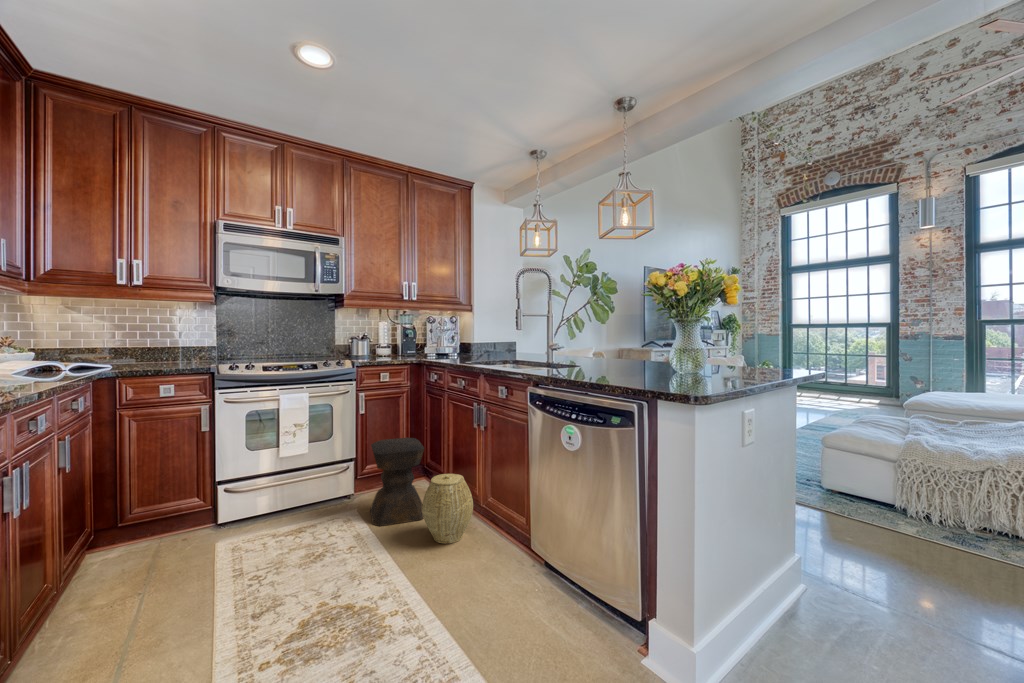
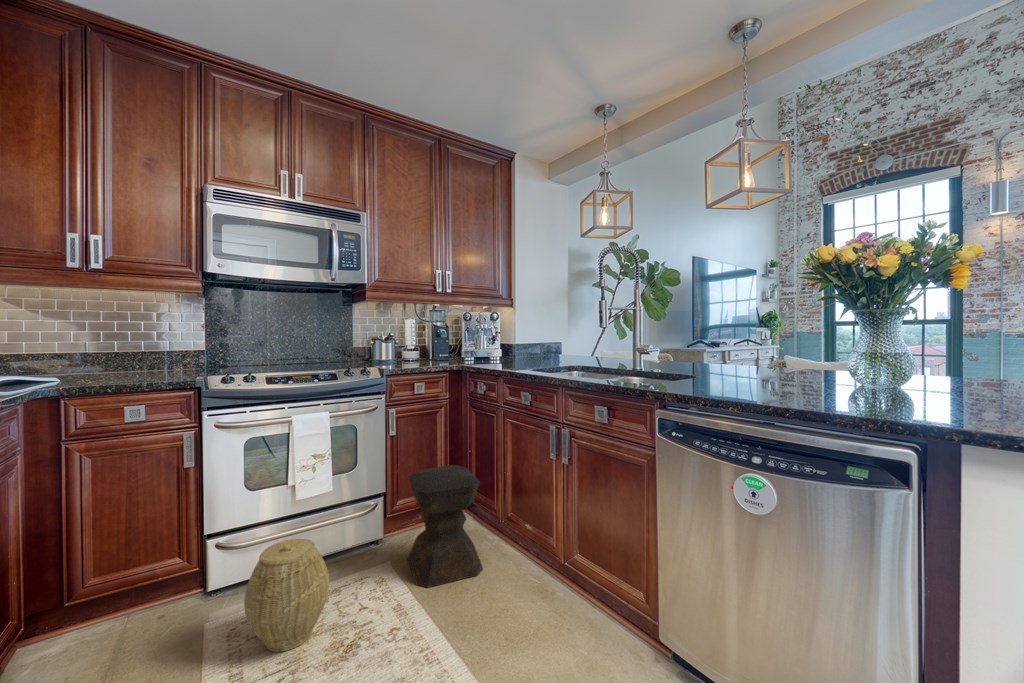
woven basket: present [422,474,473,544] -> present [244,539,329,652]

